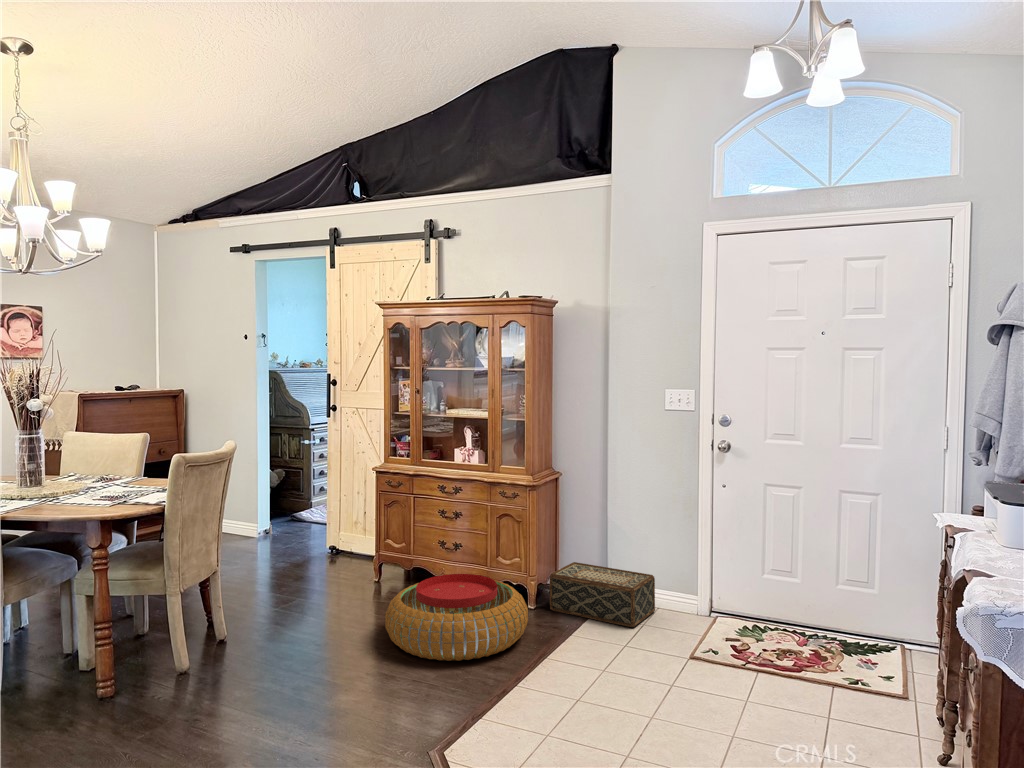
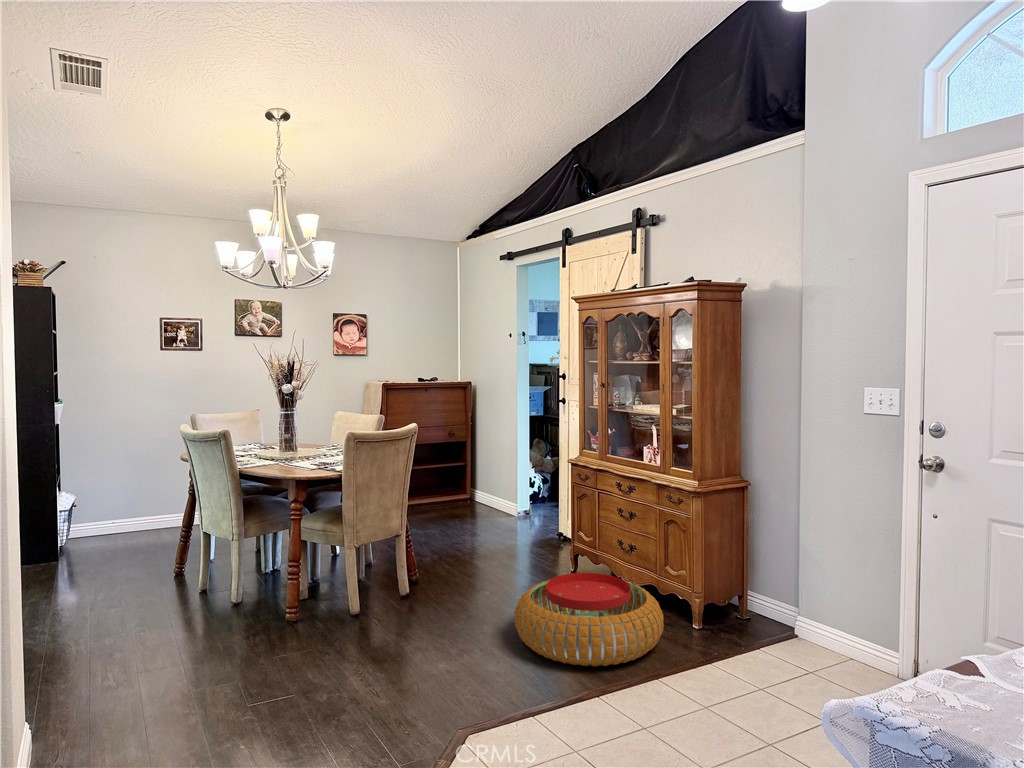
woven basket: present [550,562,655,627] -> none [713,585,841,677]

